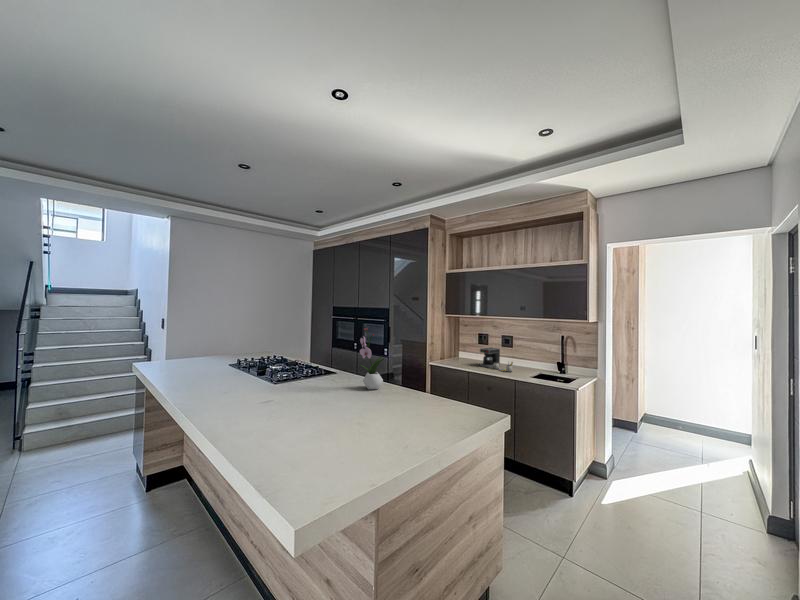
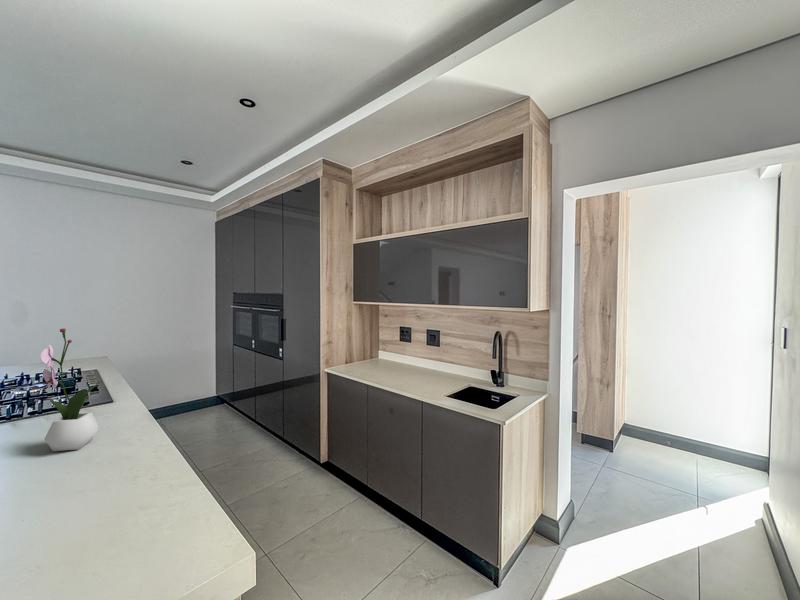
coffee maker: present [480,347,513,372] -> none [390,347,430,384]

